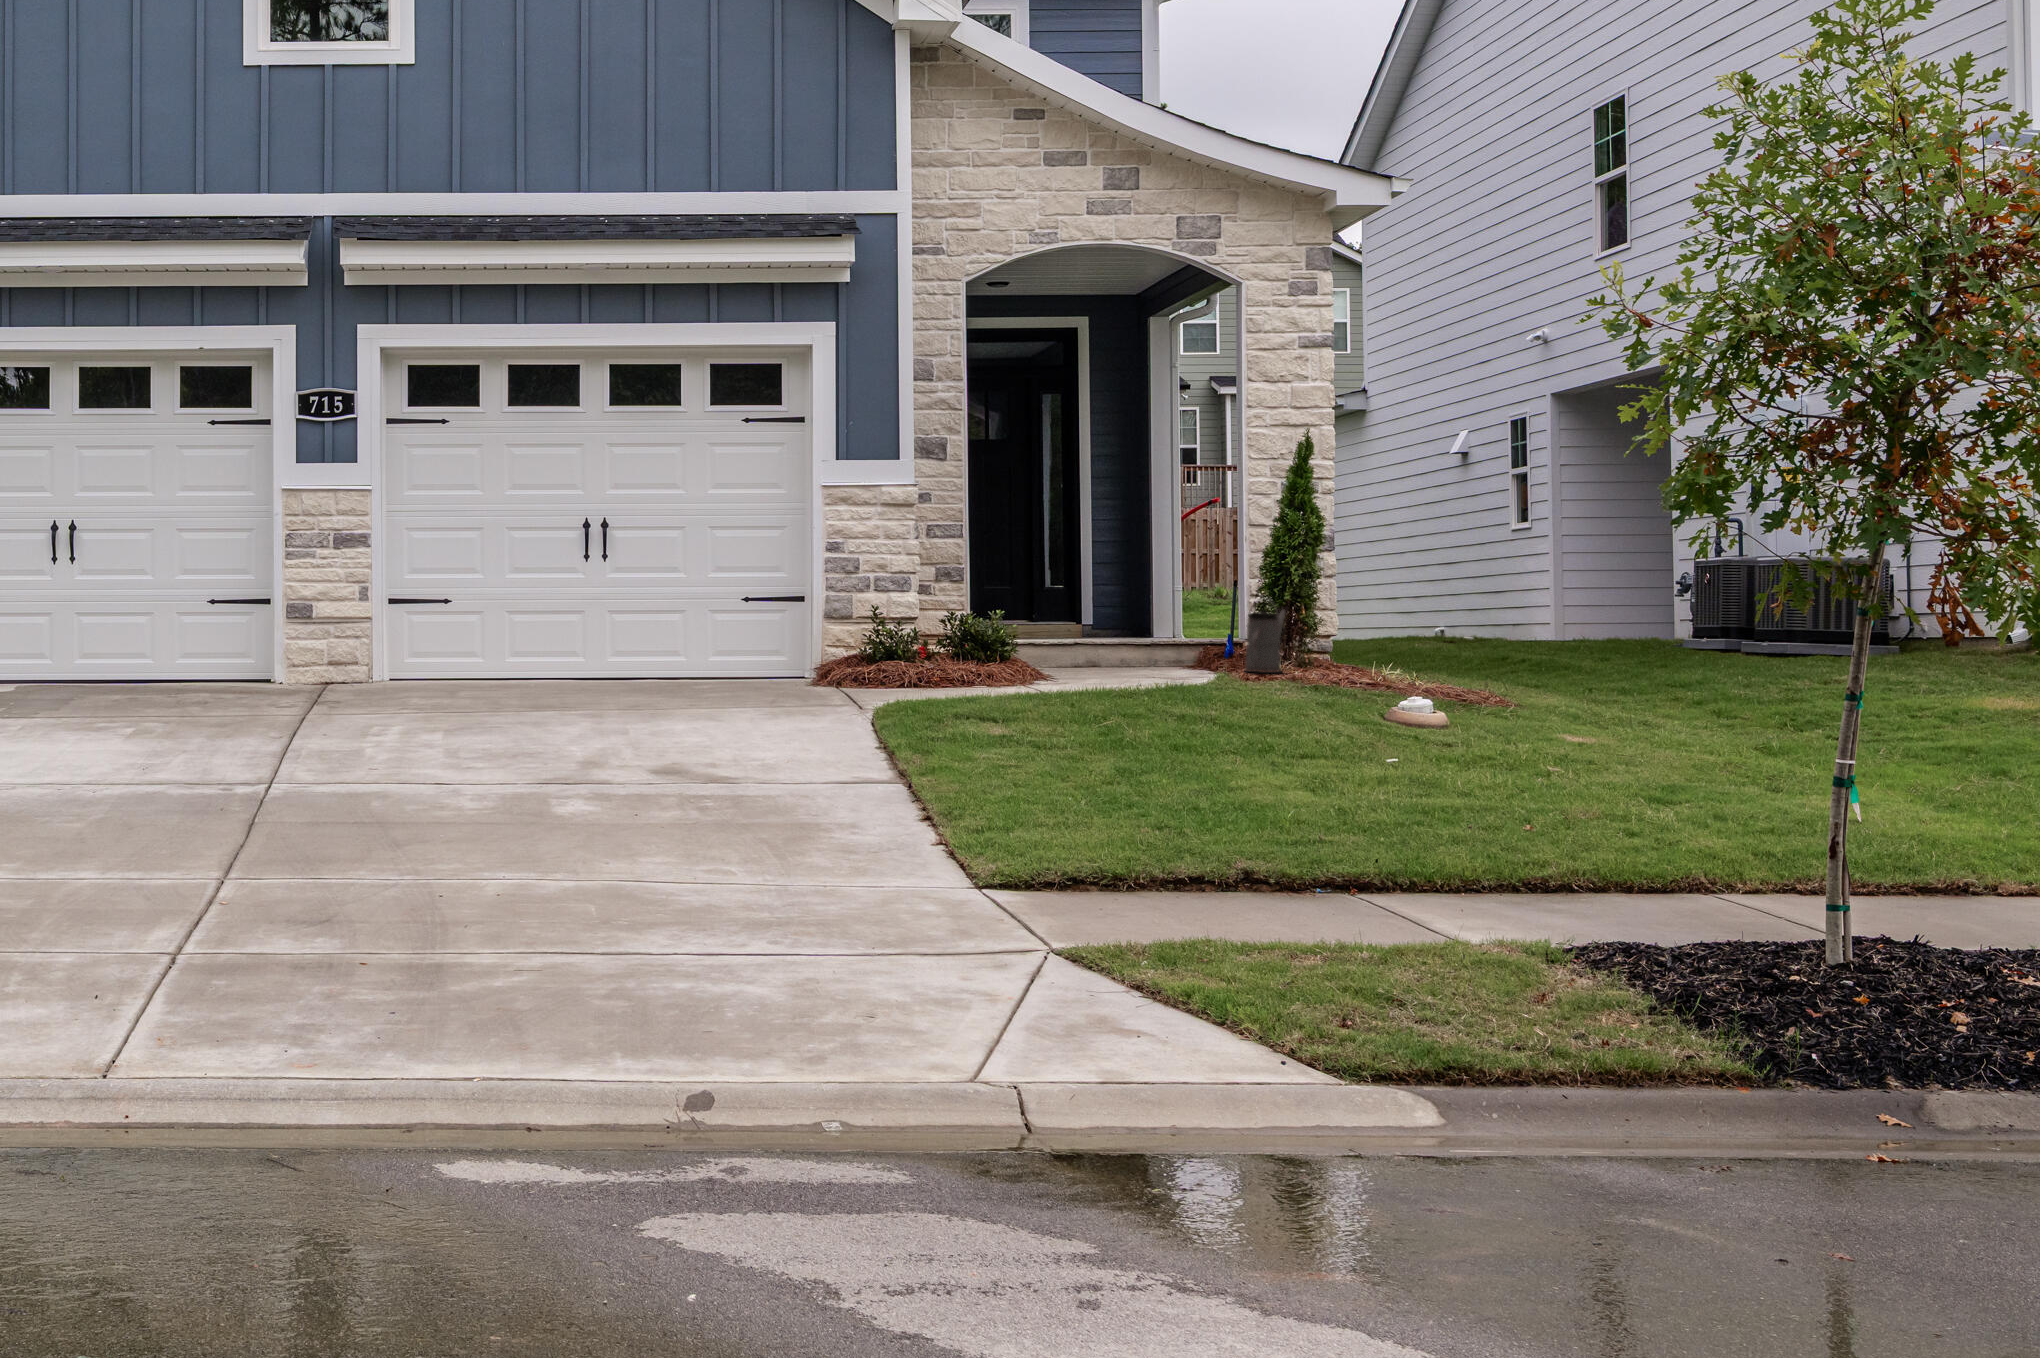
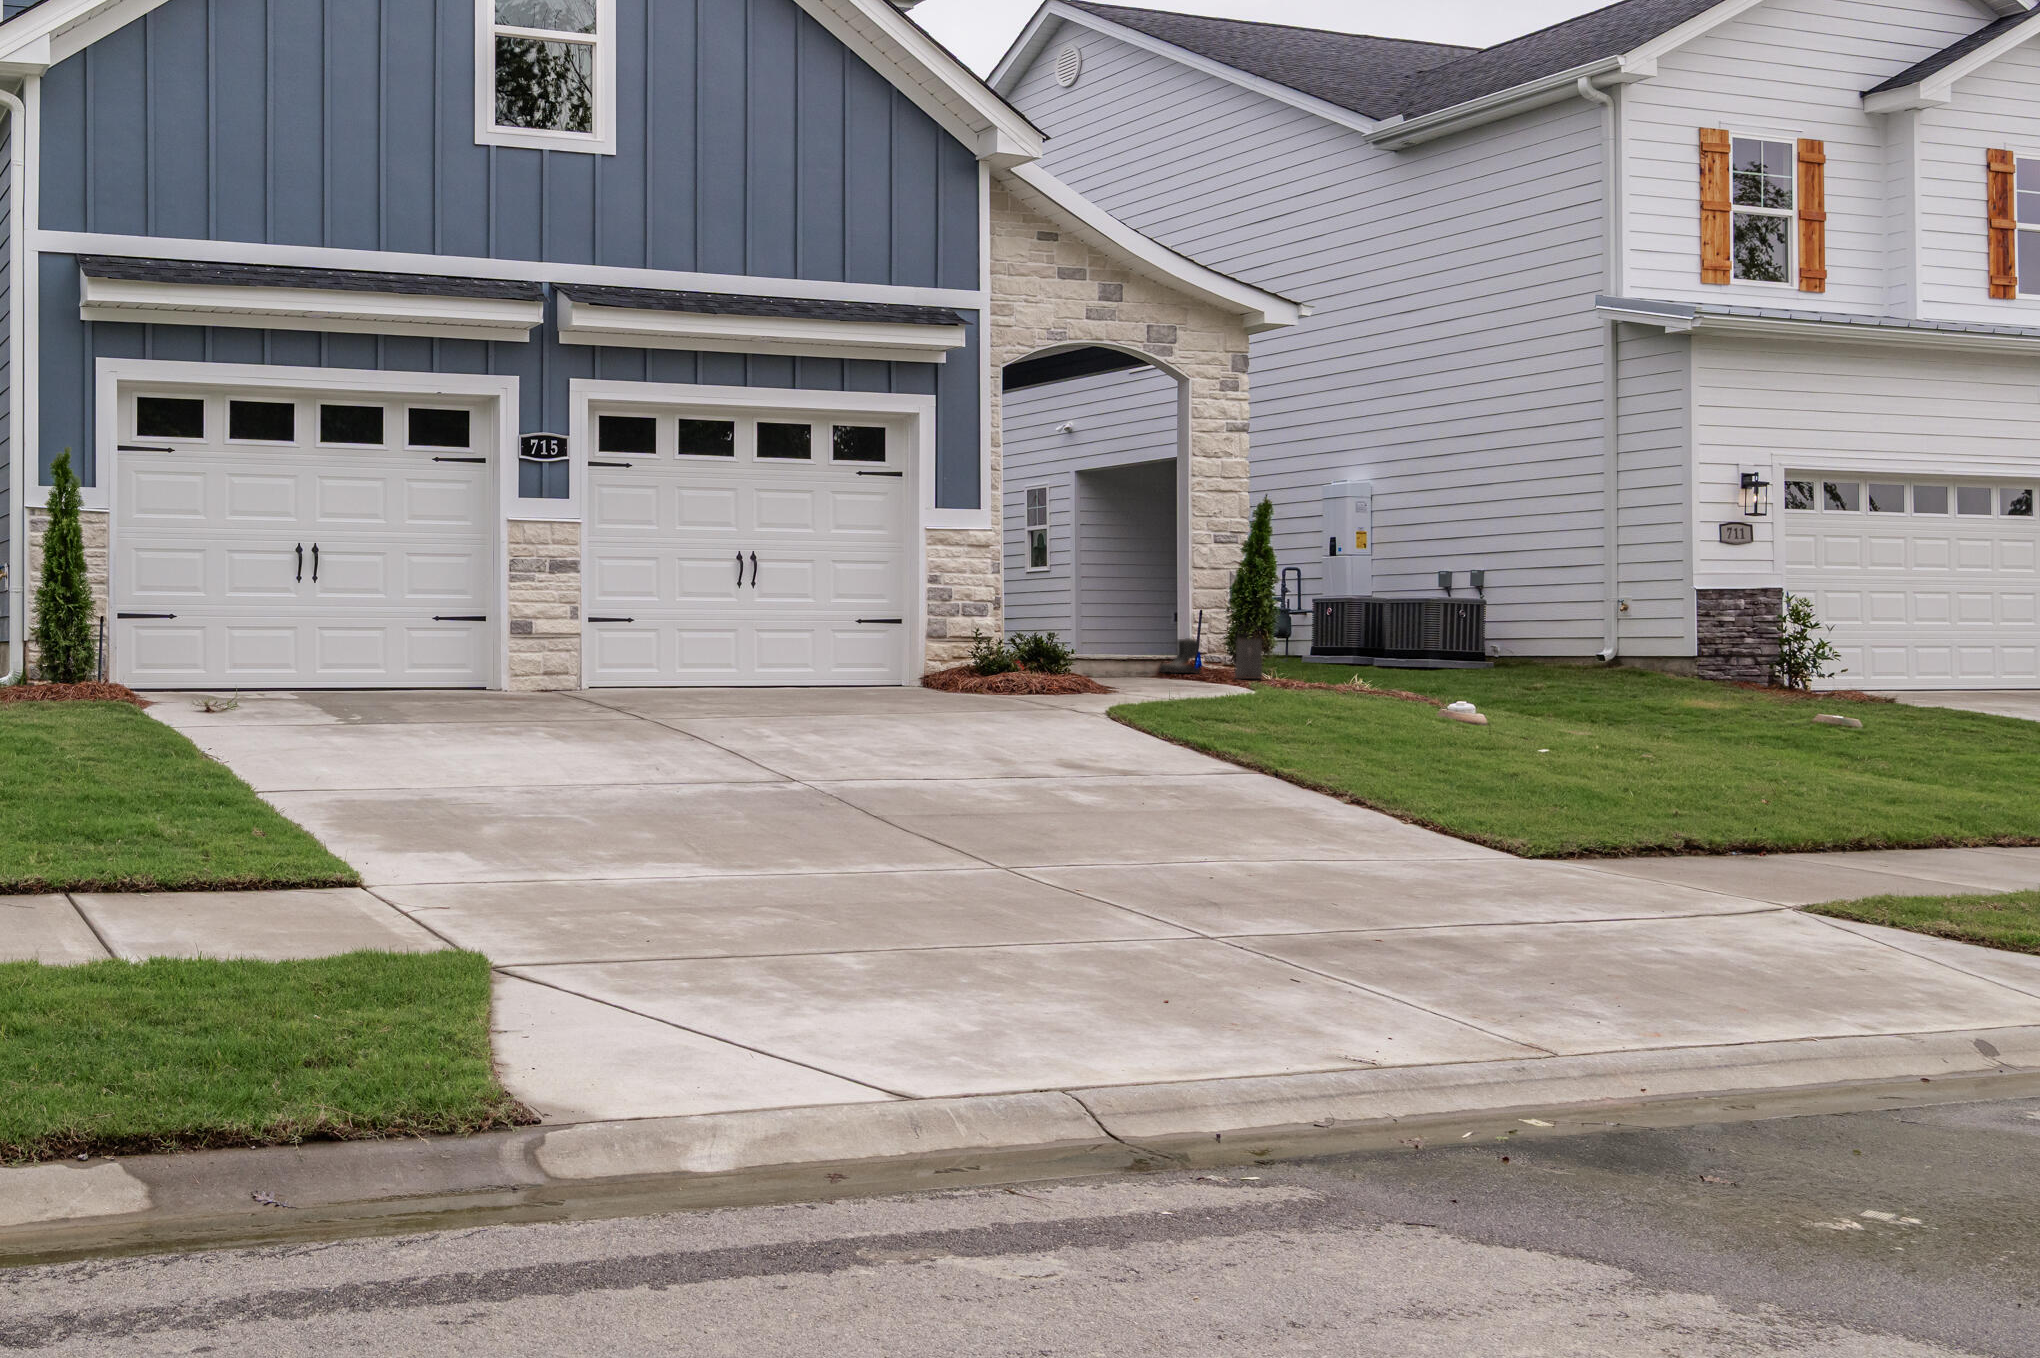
boots: none [1185,615,1238,661] -> present [1159,638,1201,673]

